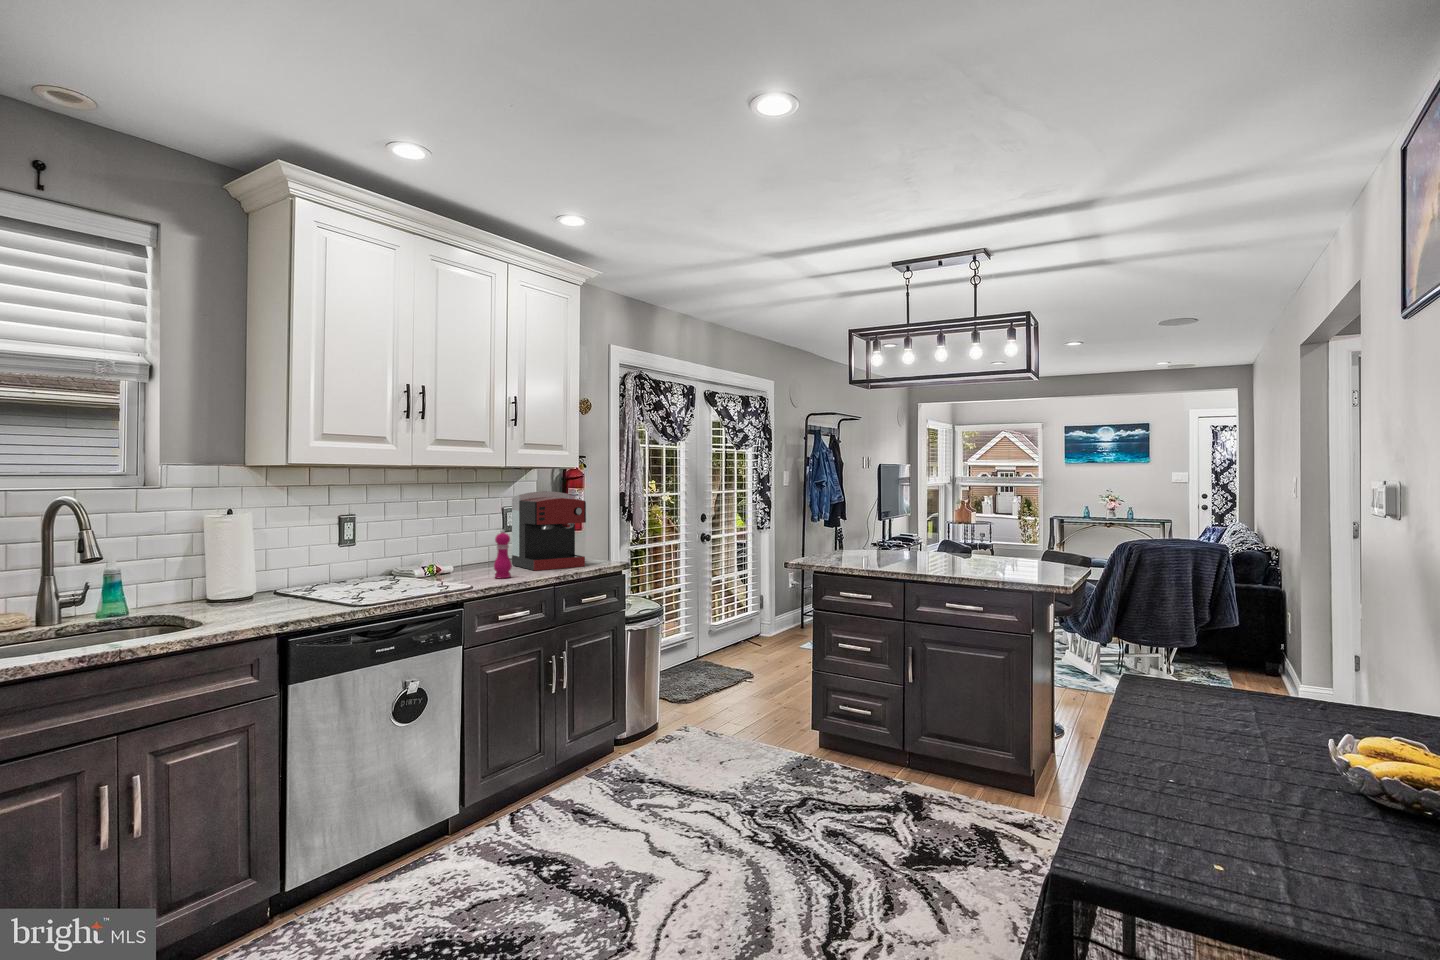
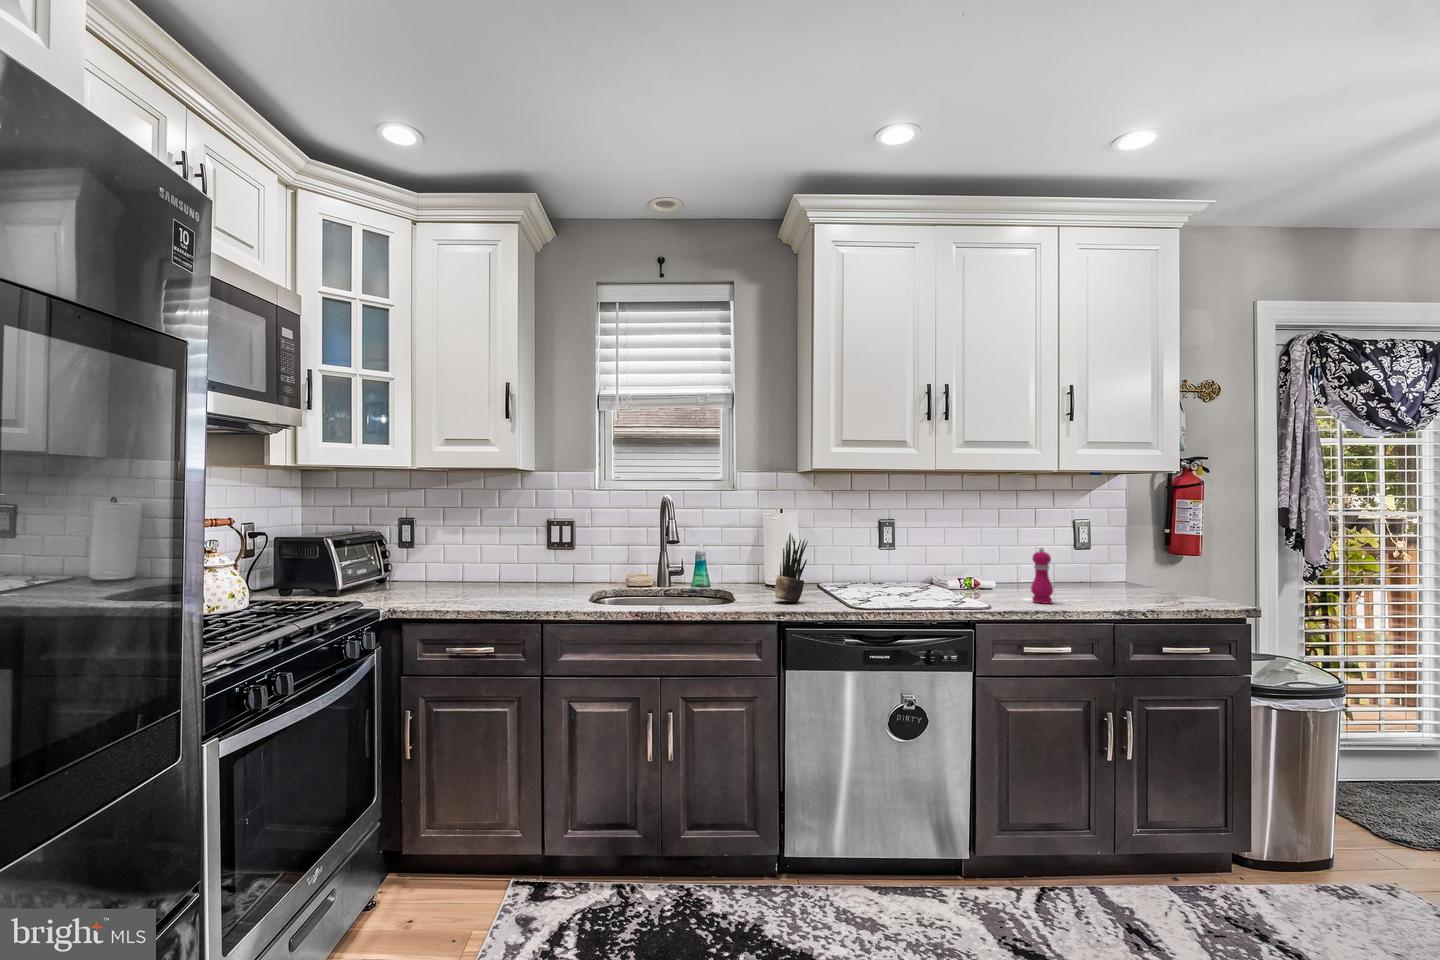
coffee maker: present [512,491,586,571] -> none [1075,507,1172,605]
potted plant: none [248,533,289,613] -> present [775,533,808,602]

